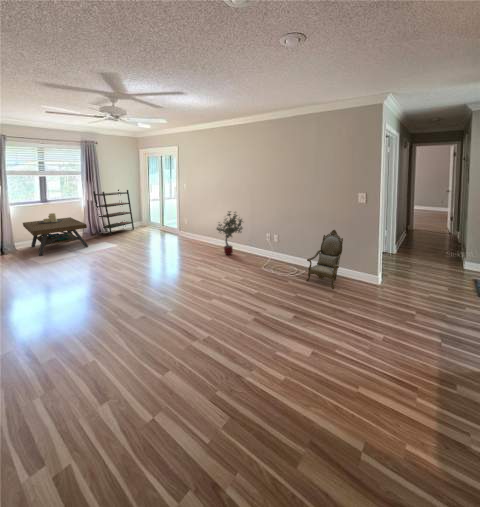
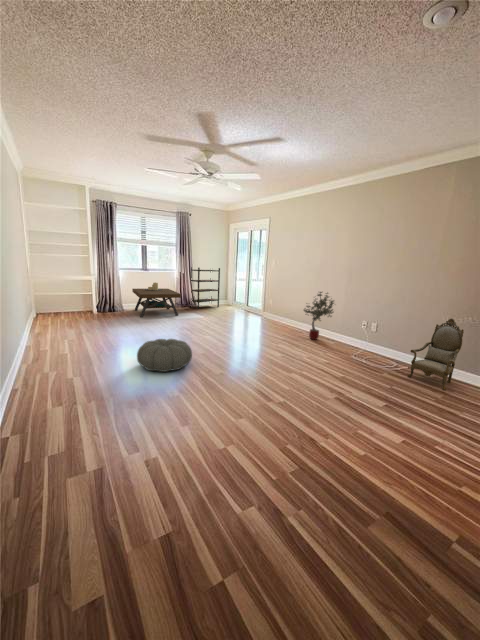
pouf: none [31,287,105,333] -> present [137,339,192,372]

